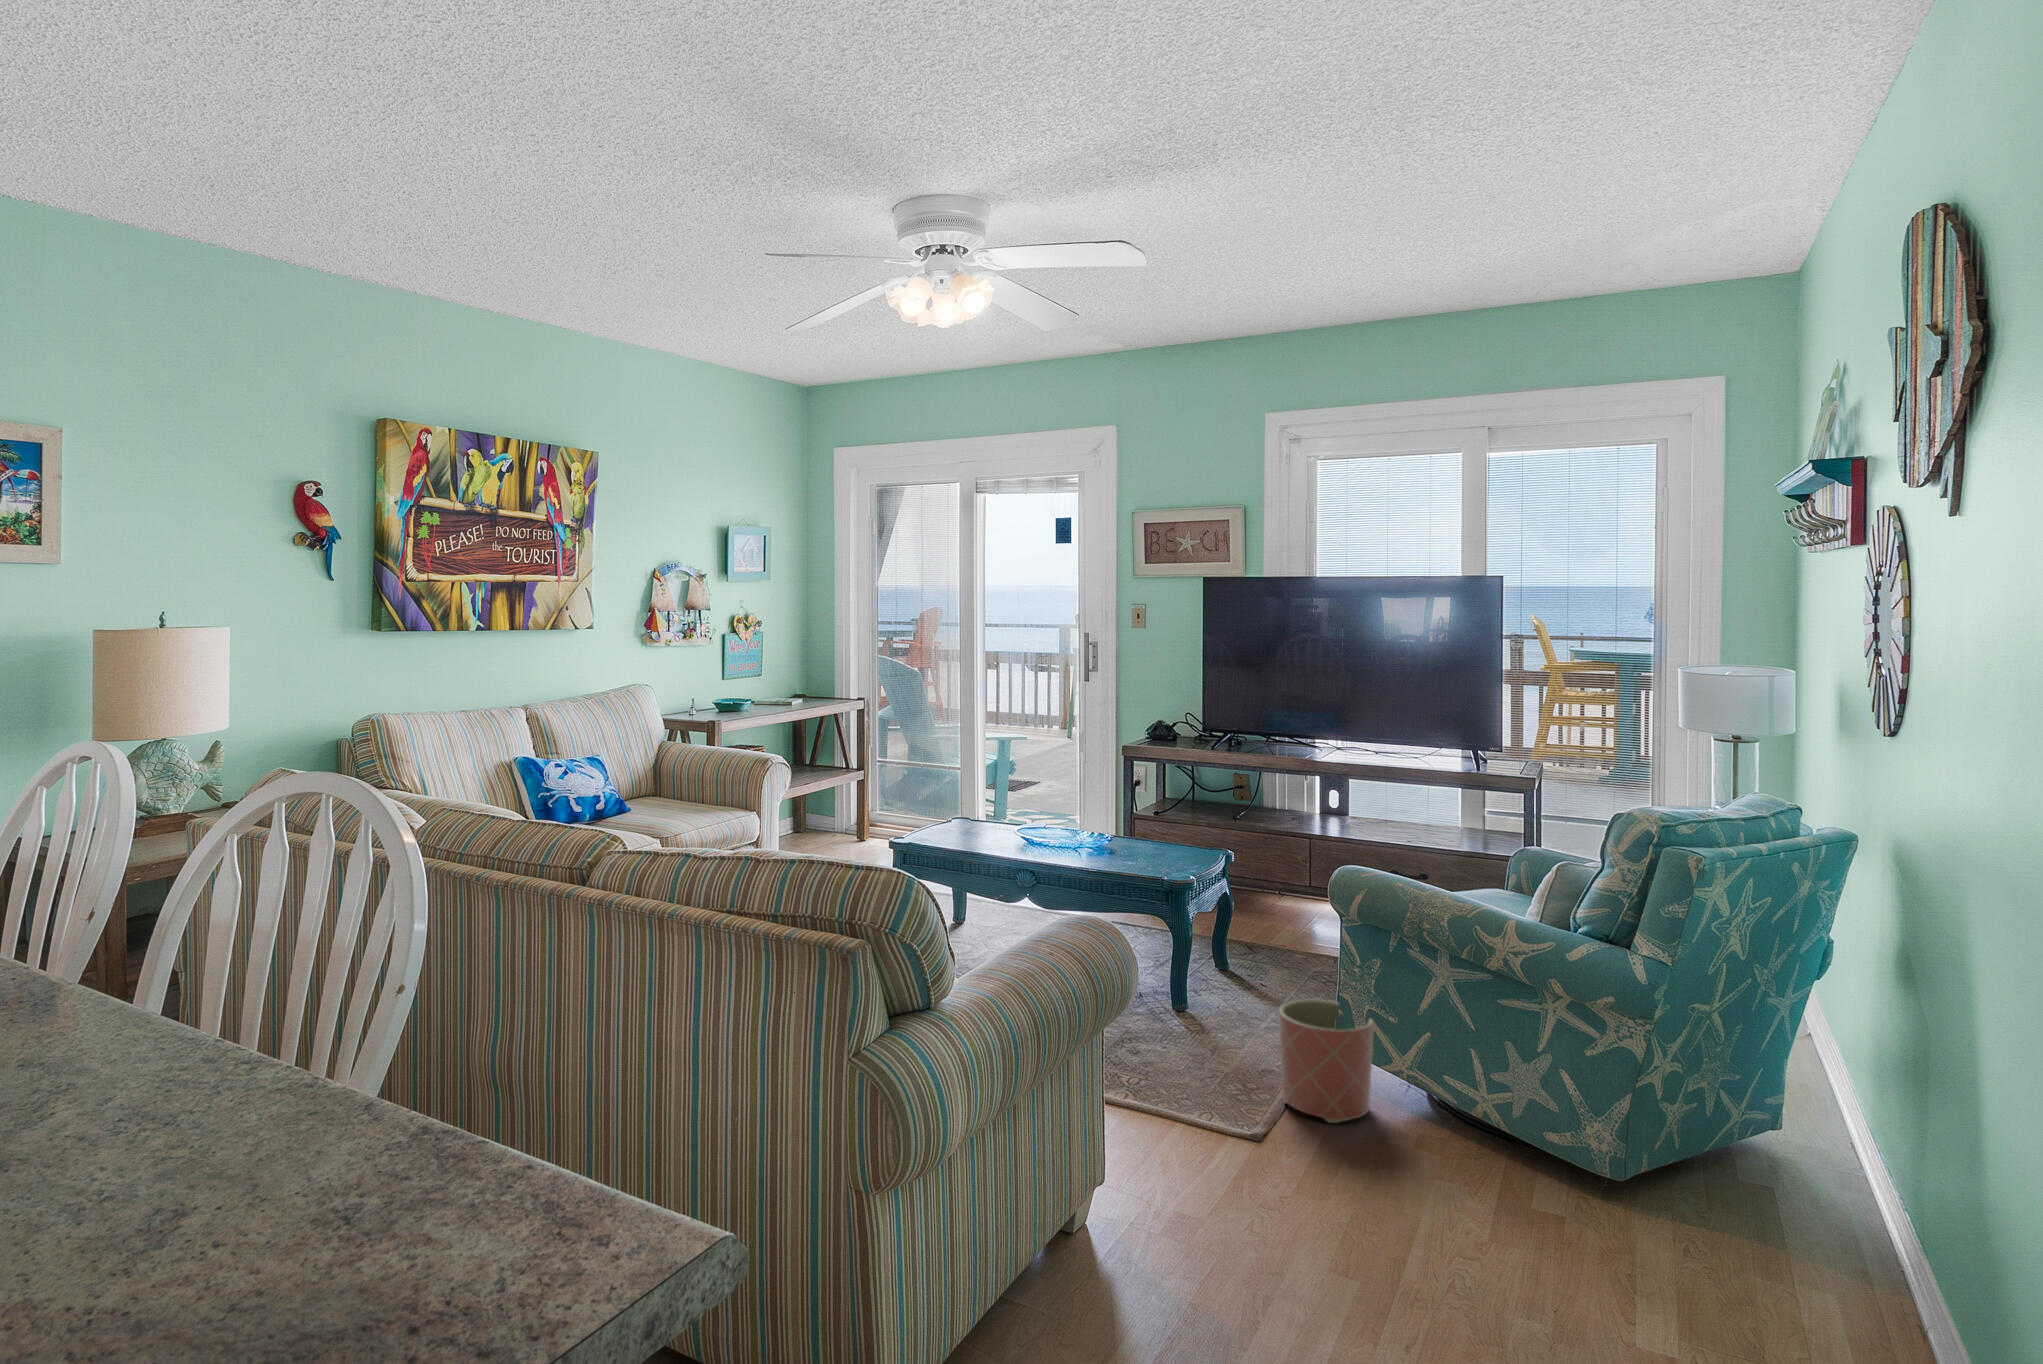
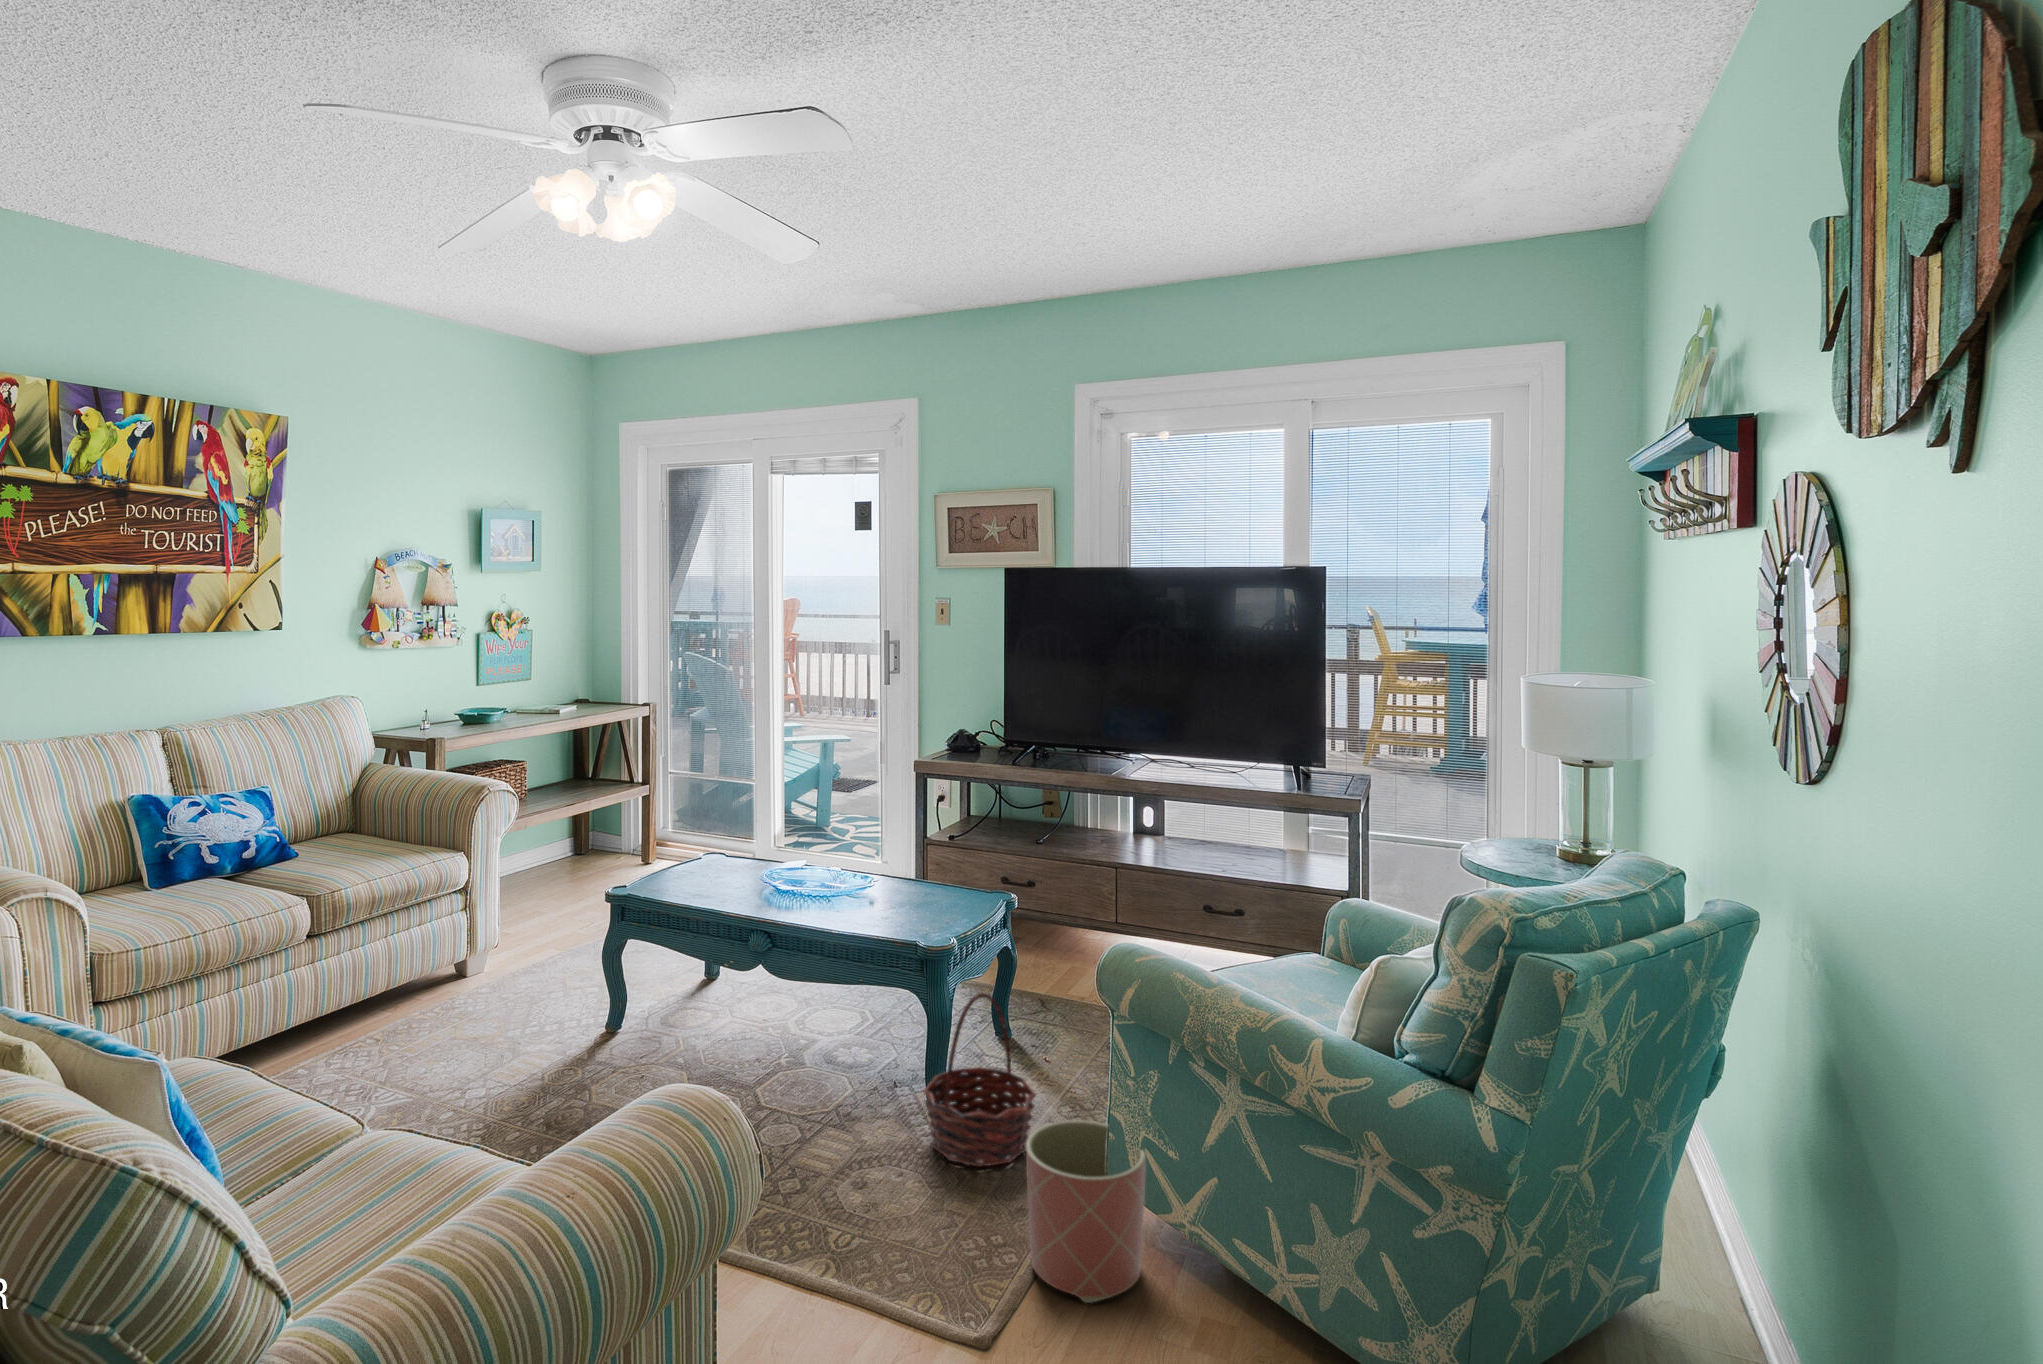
basket: none [1178,915,1271,1047] -> present [924,993,1036,1166]

